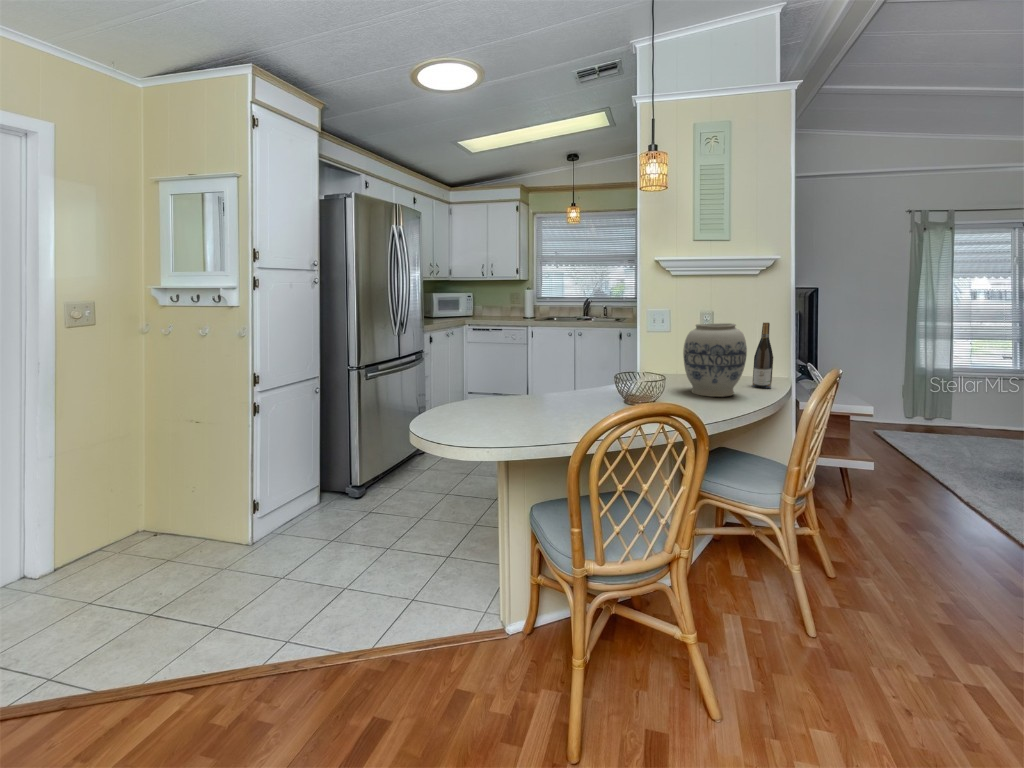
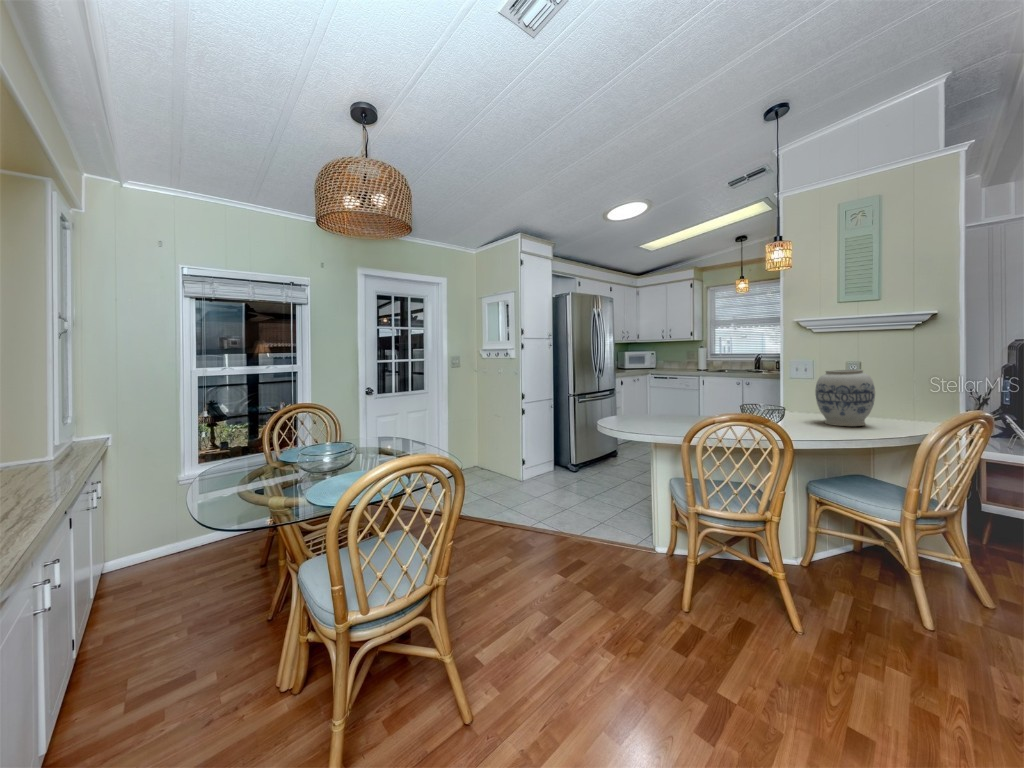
wine bottle: present [752,323,773,388] -> none [894,368,914,423]

